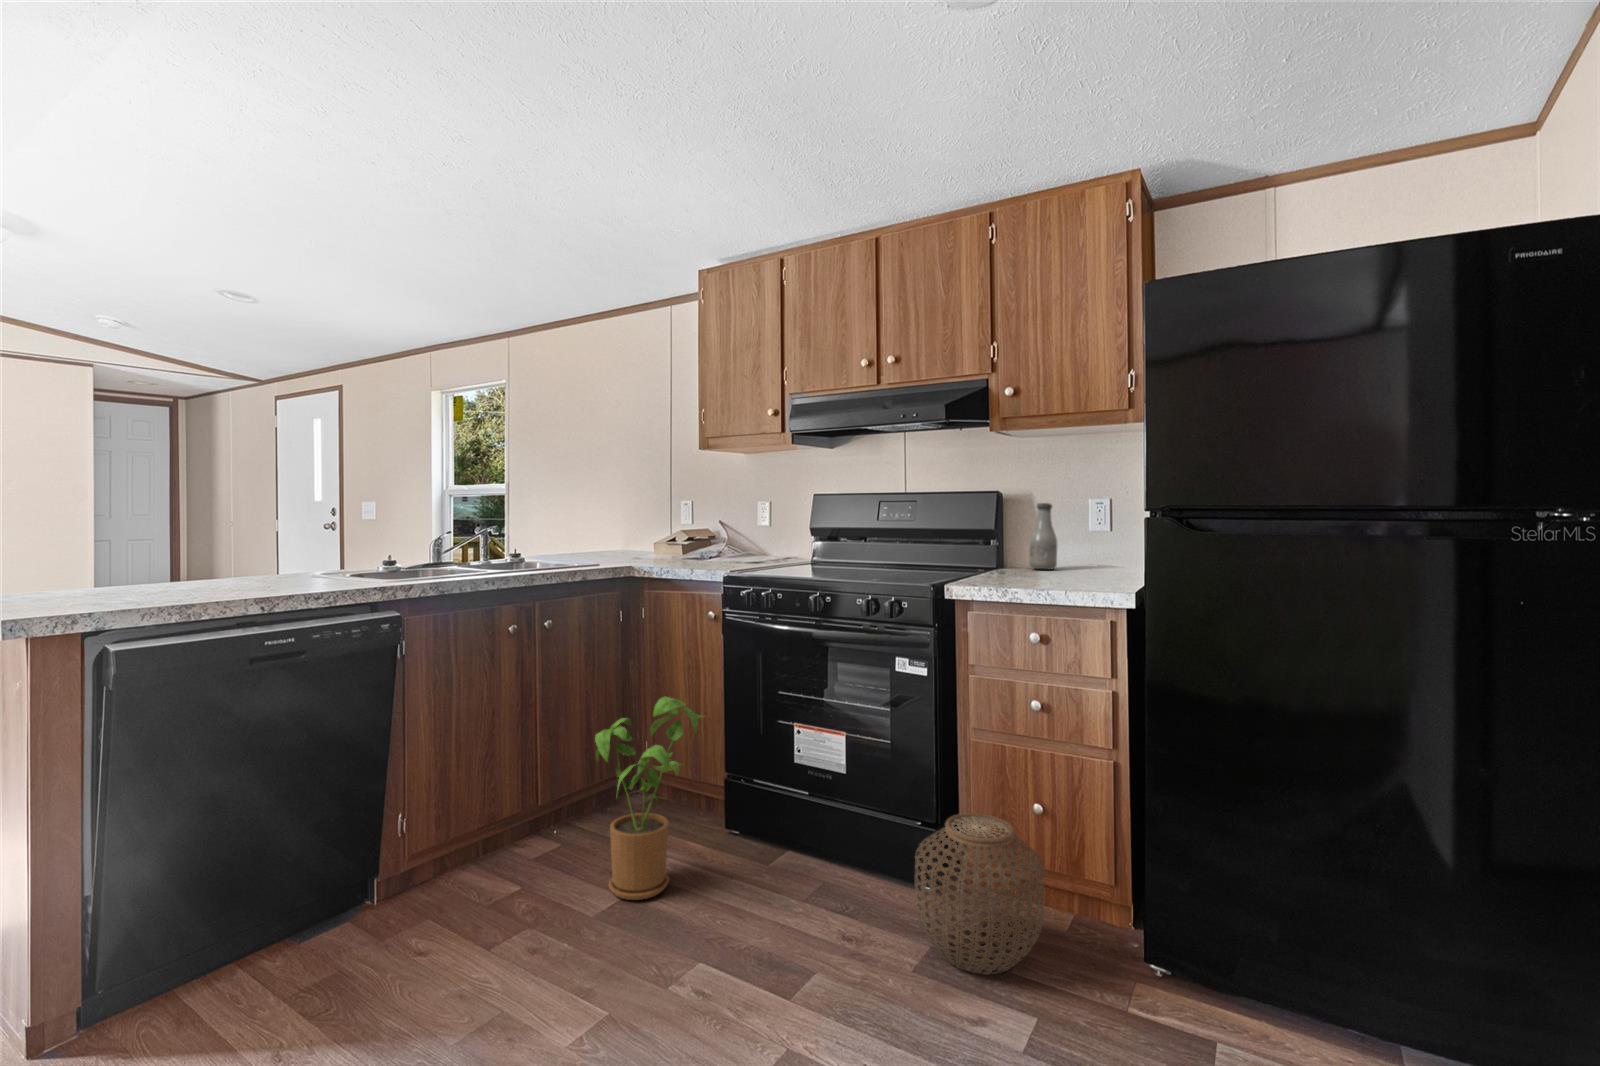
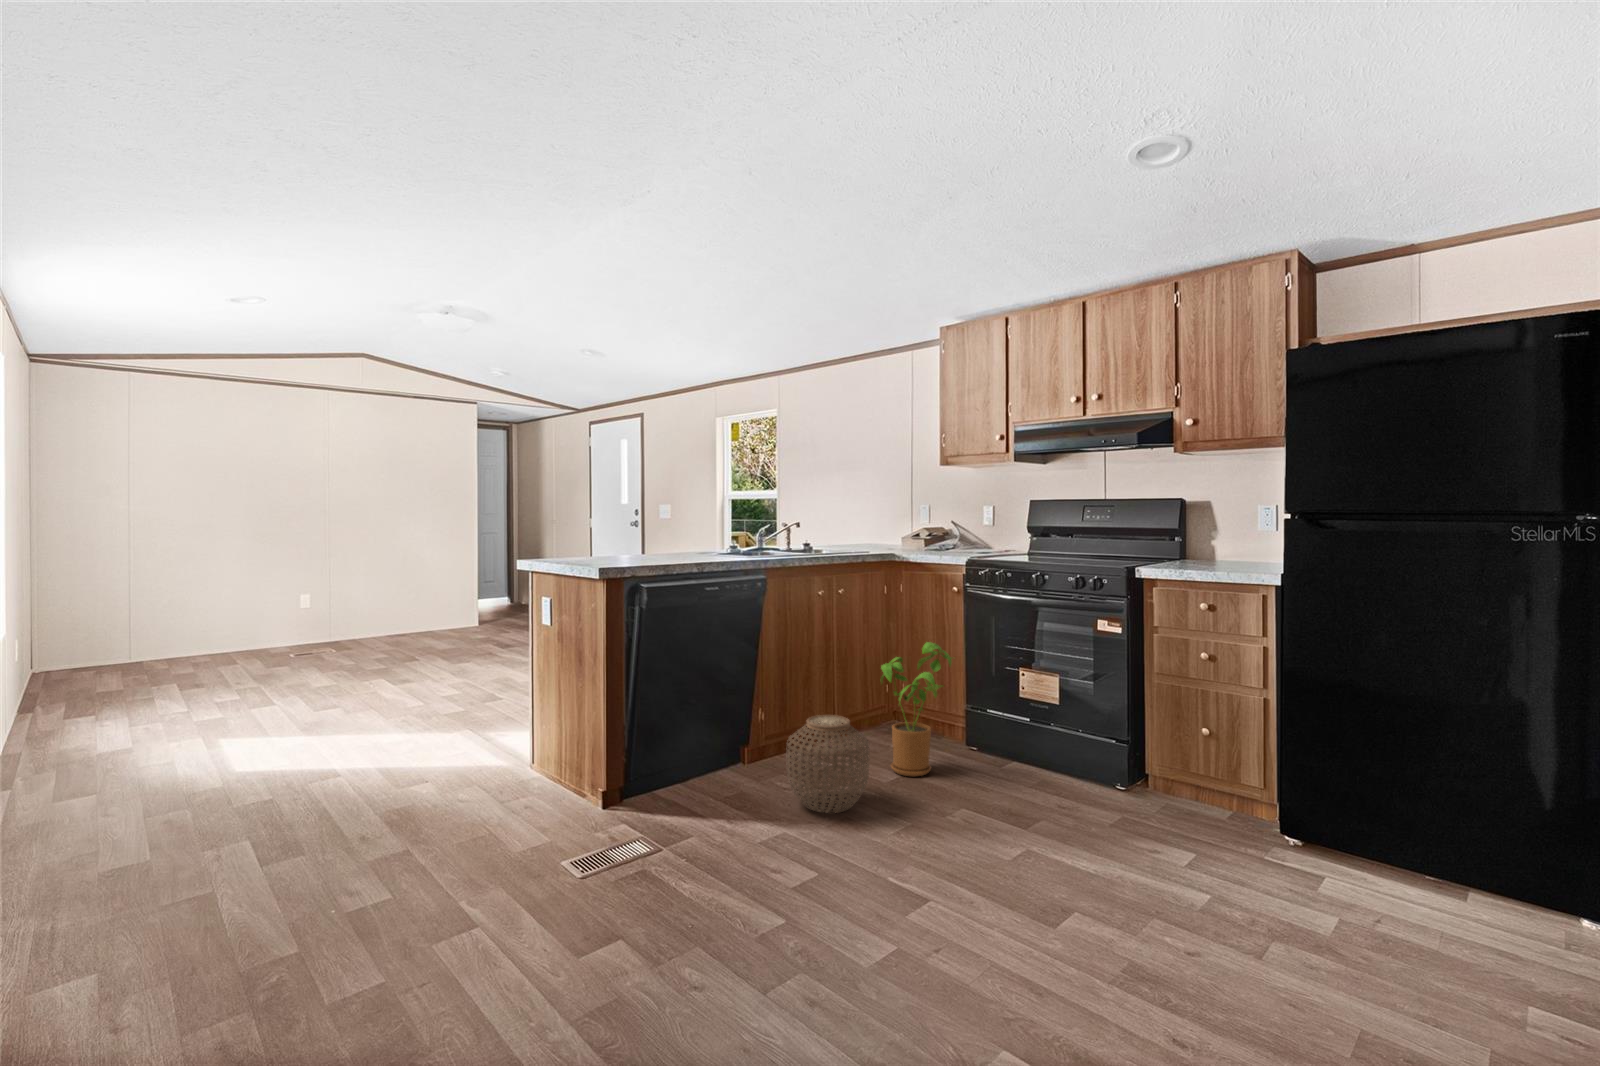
bottle: present [1029,503,1058,569] -> none [1209,506,1233,559]
woven basket: present [915,813,1045,974] -> present [787,715,869,813]

